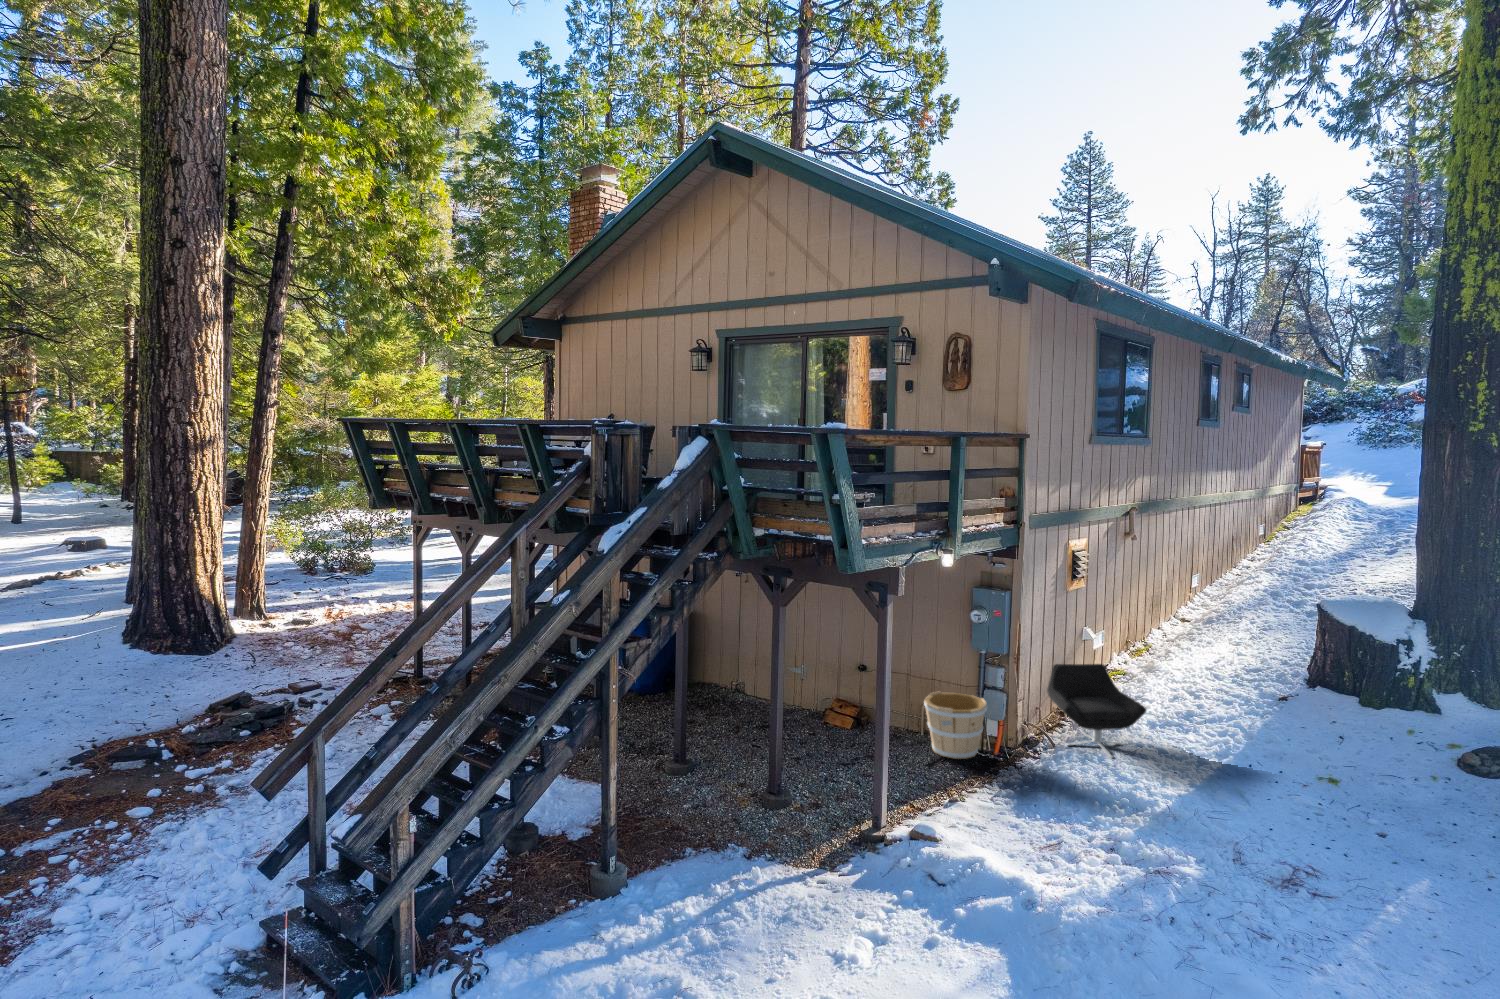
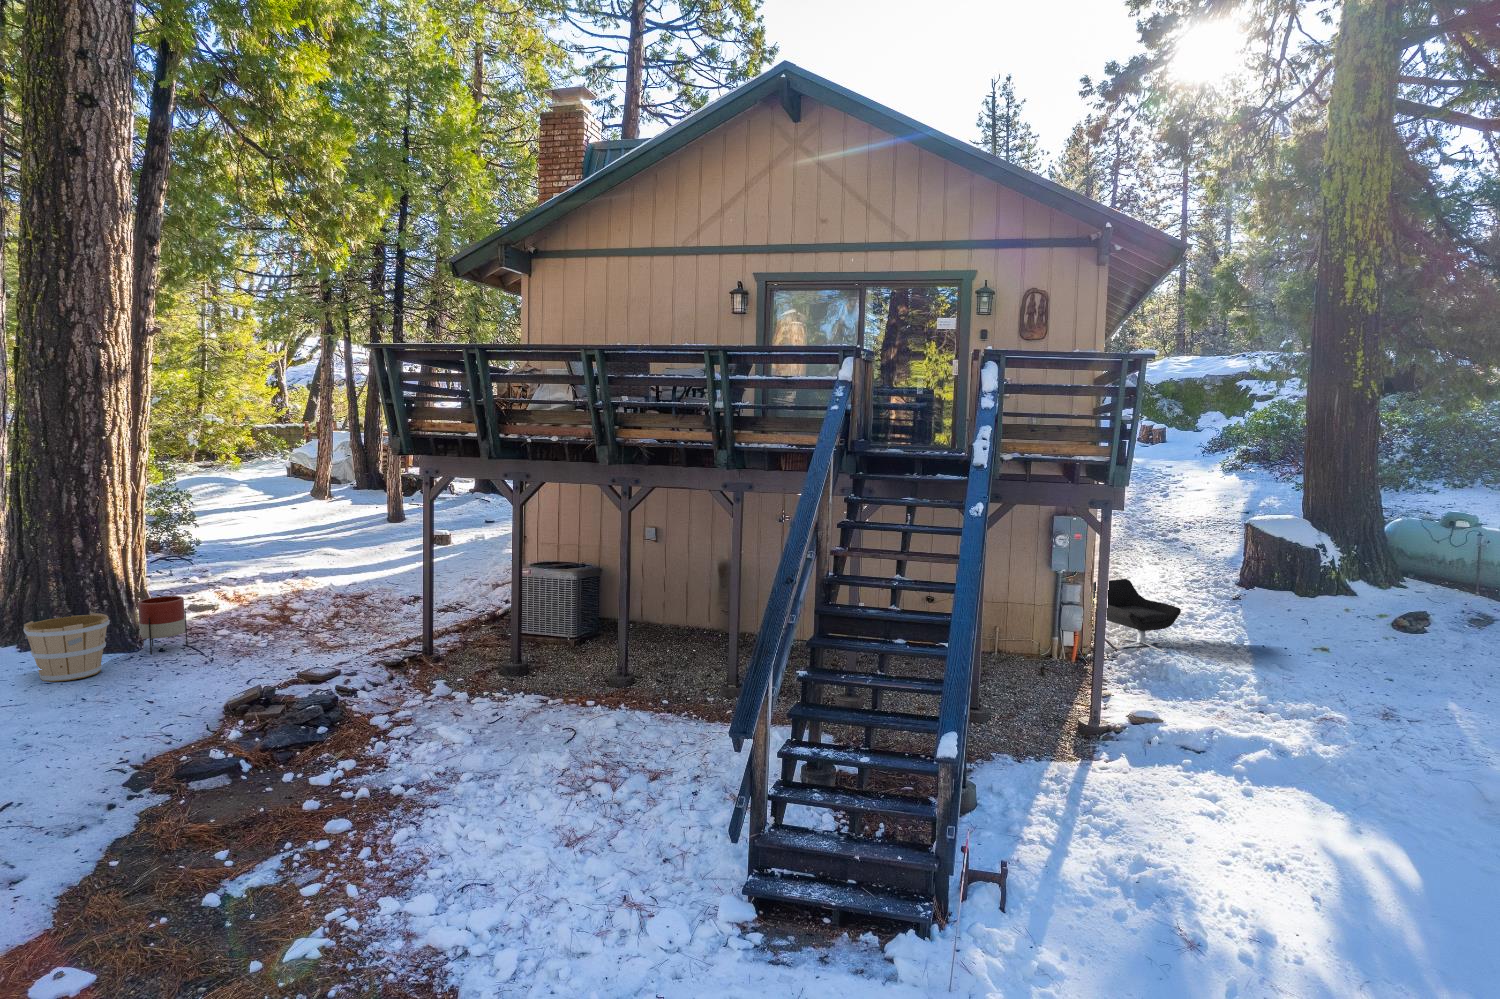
planter: none [222,611,258,656] -> present [138,596,188,654]
wooden bucket: present [924,692,988,759] -> present [23,613,110,682]

